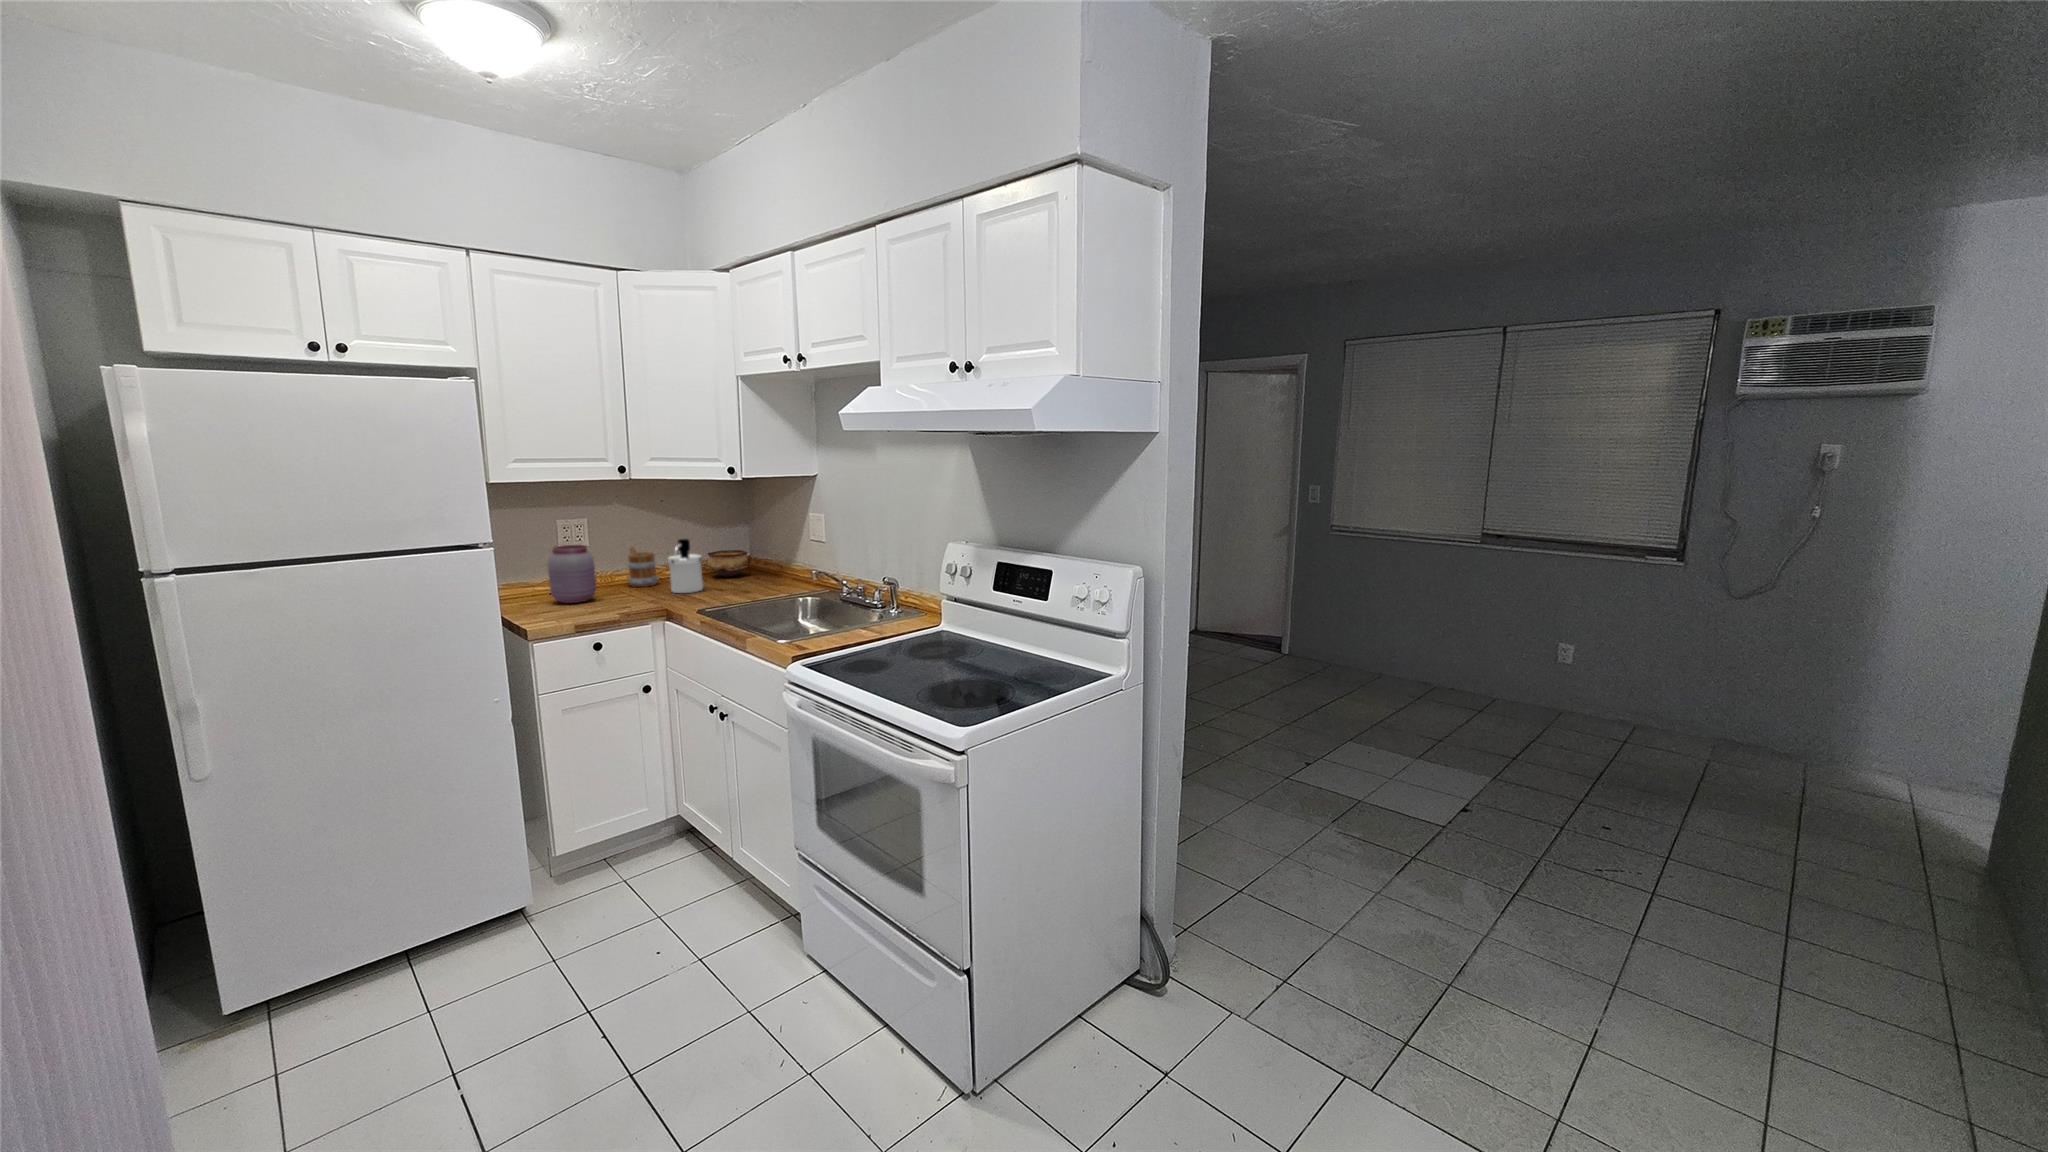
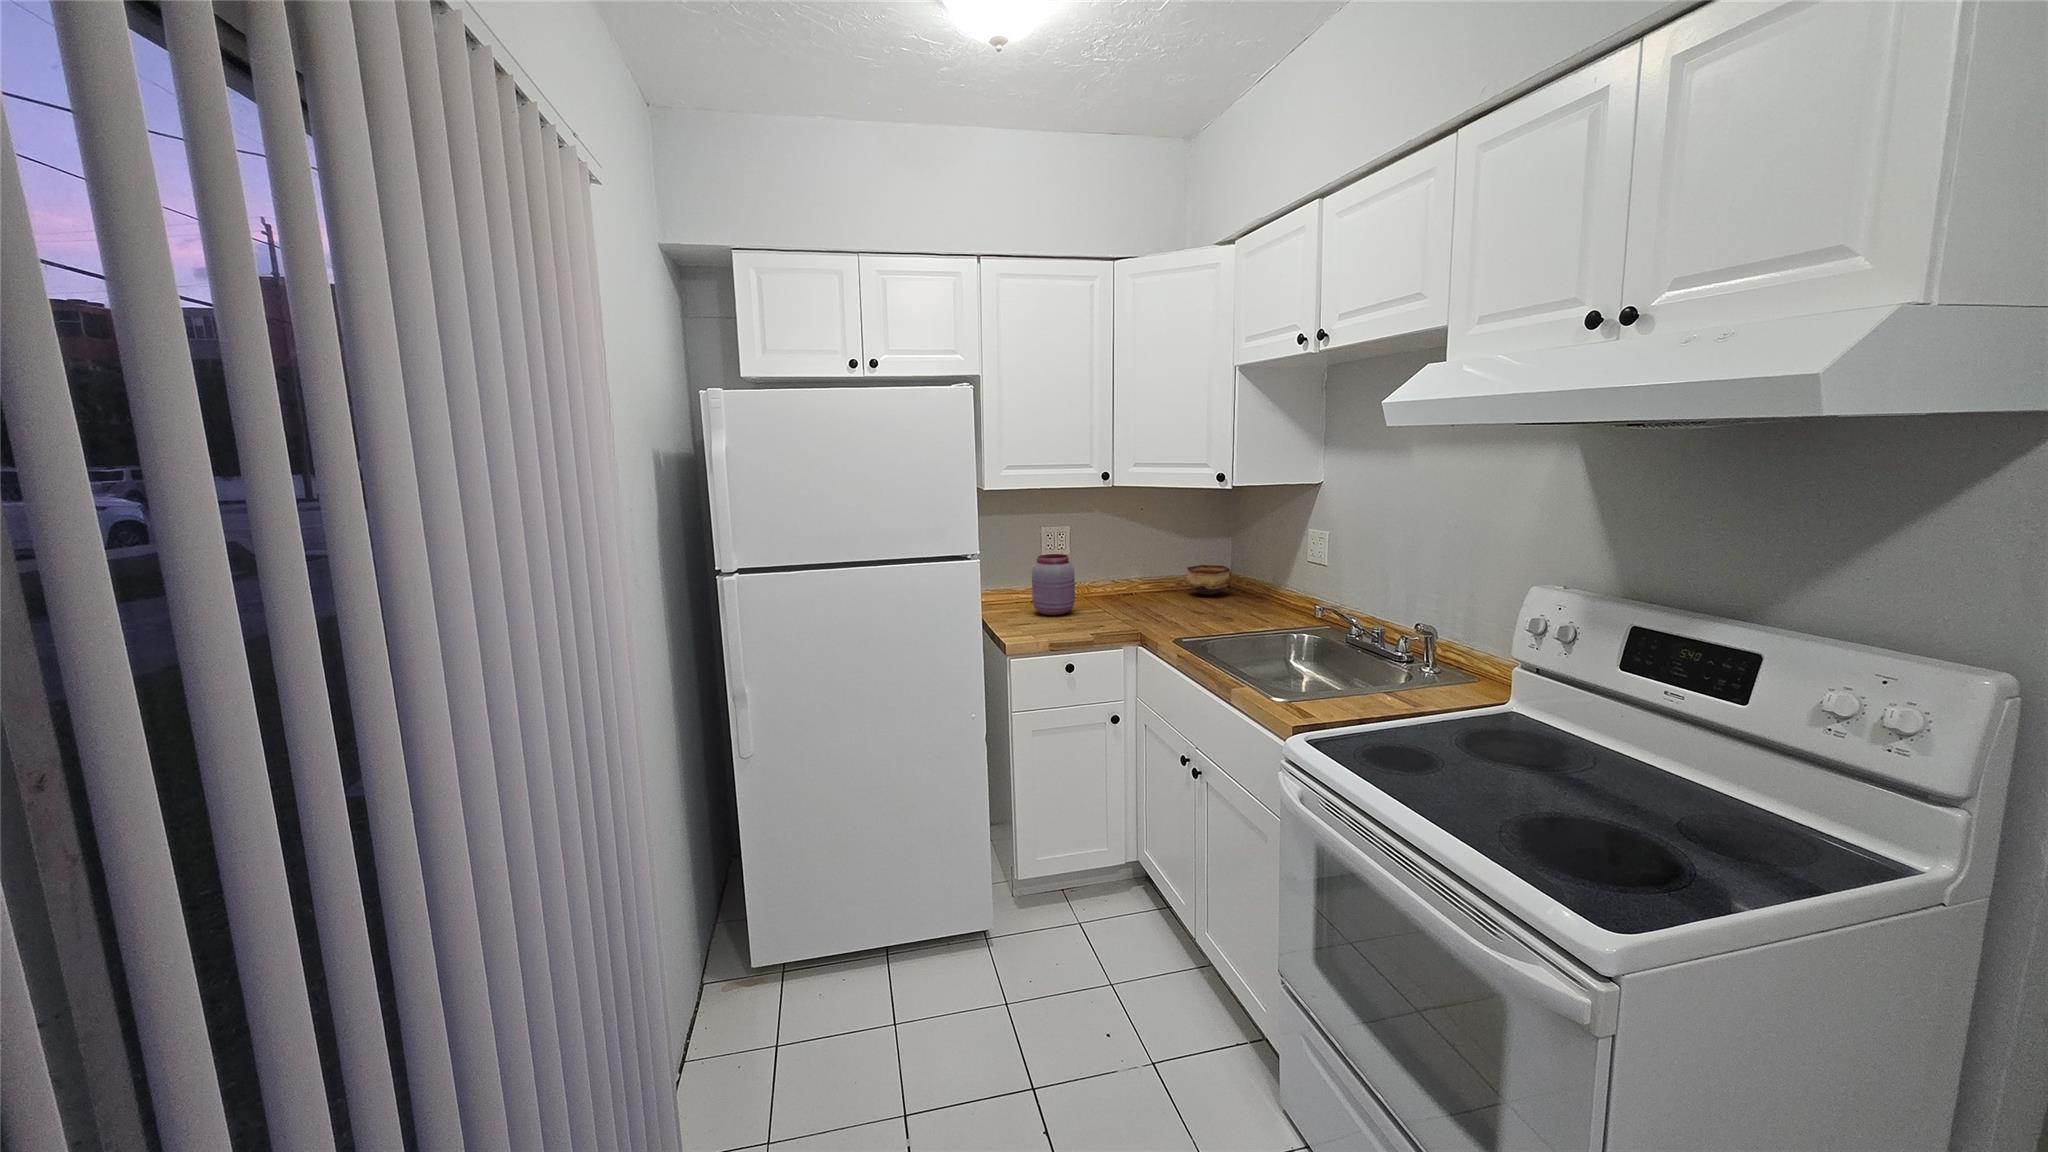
soap dispenser: present [668,539,703,593] -> none [1146,553,1182,613]
mug: present [627,546,658,587] -> none [1105,556,1136,601]

